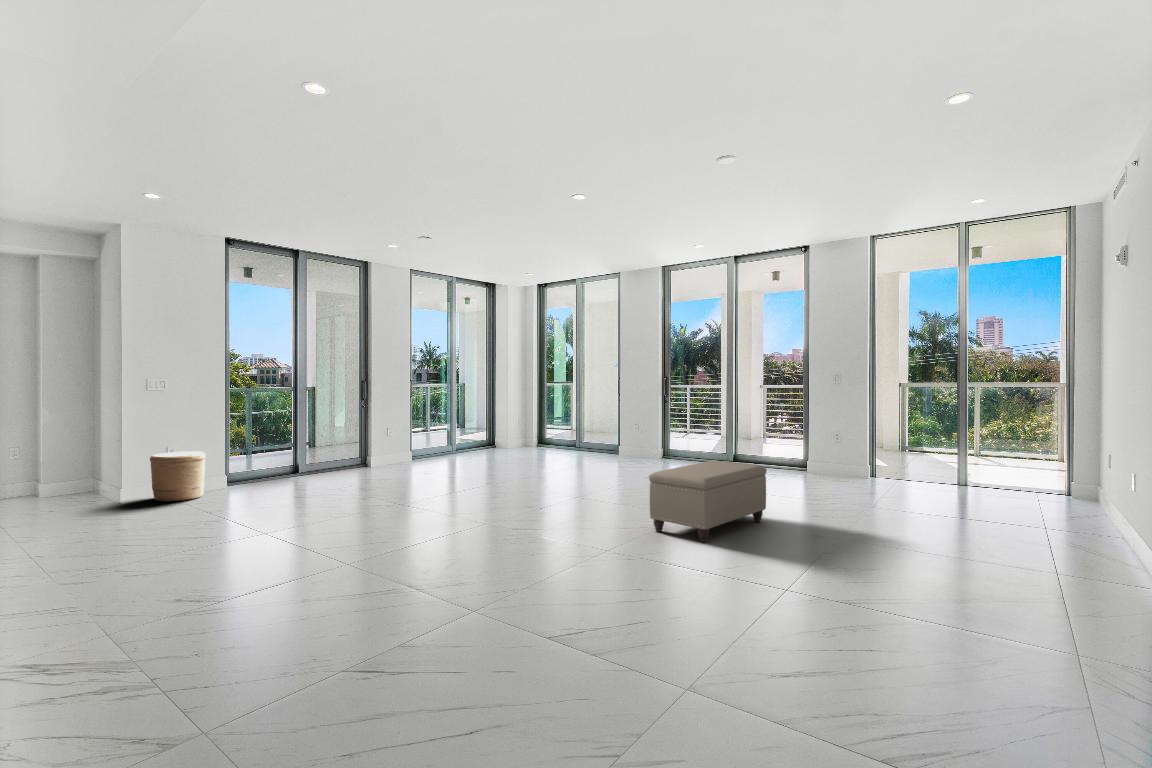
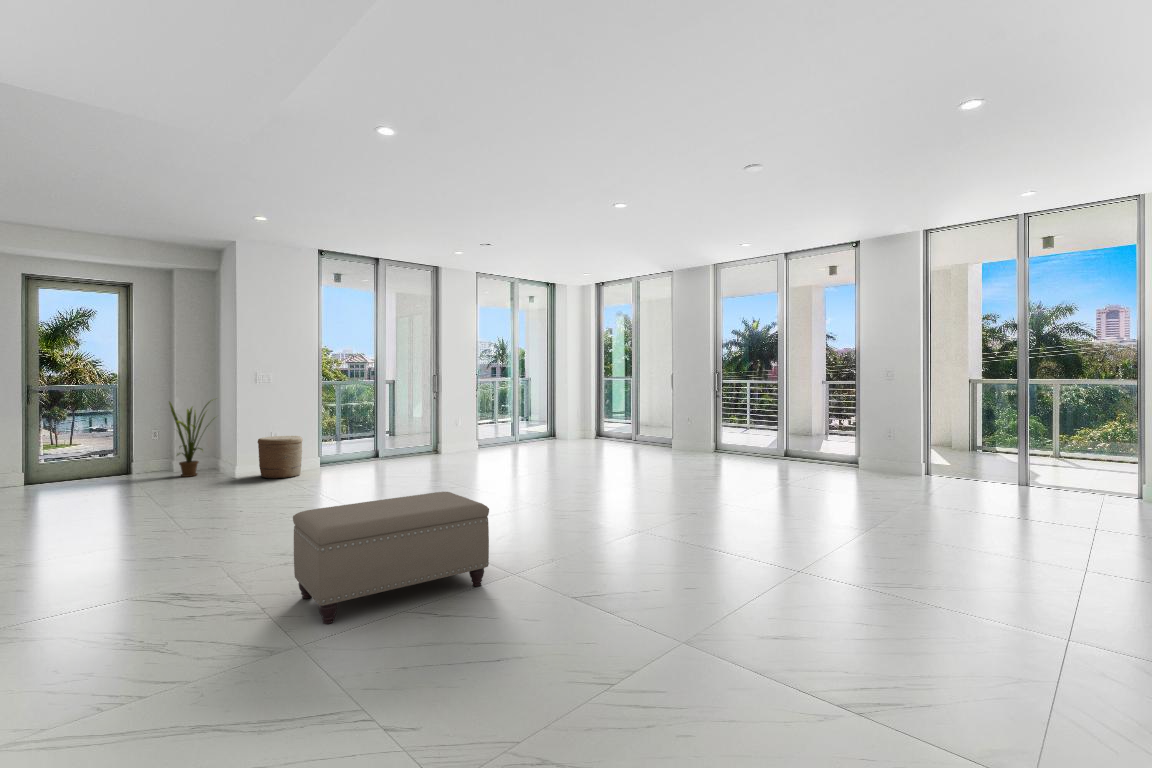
house plant: none [35,409,101,503] -> present [169,400,213,477]
ottoman: present [649,461,767,542] -> present [293,492,489,624]

